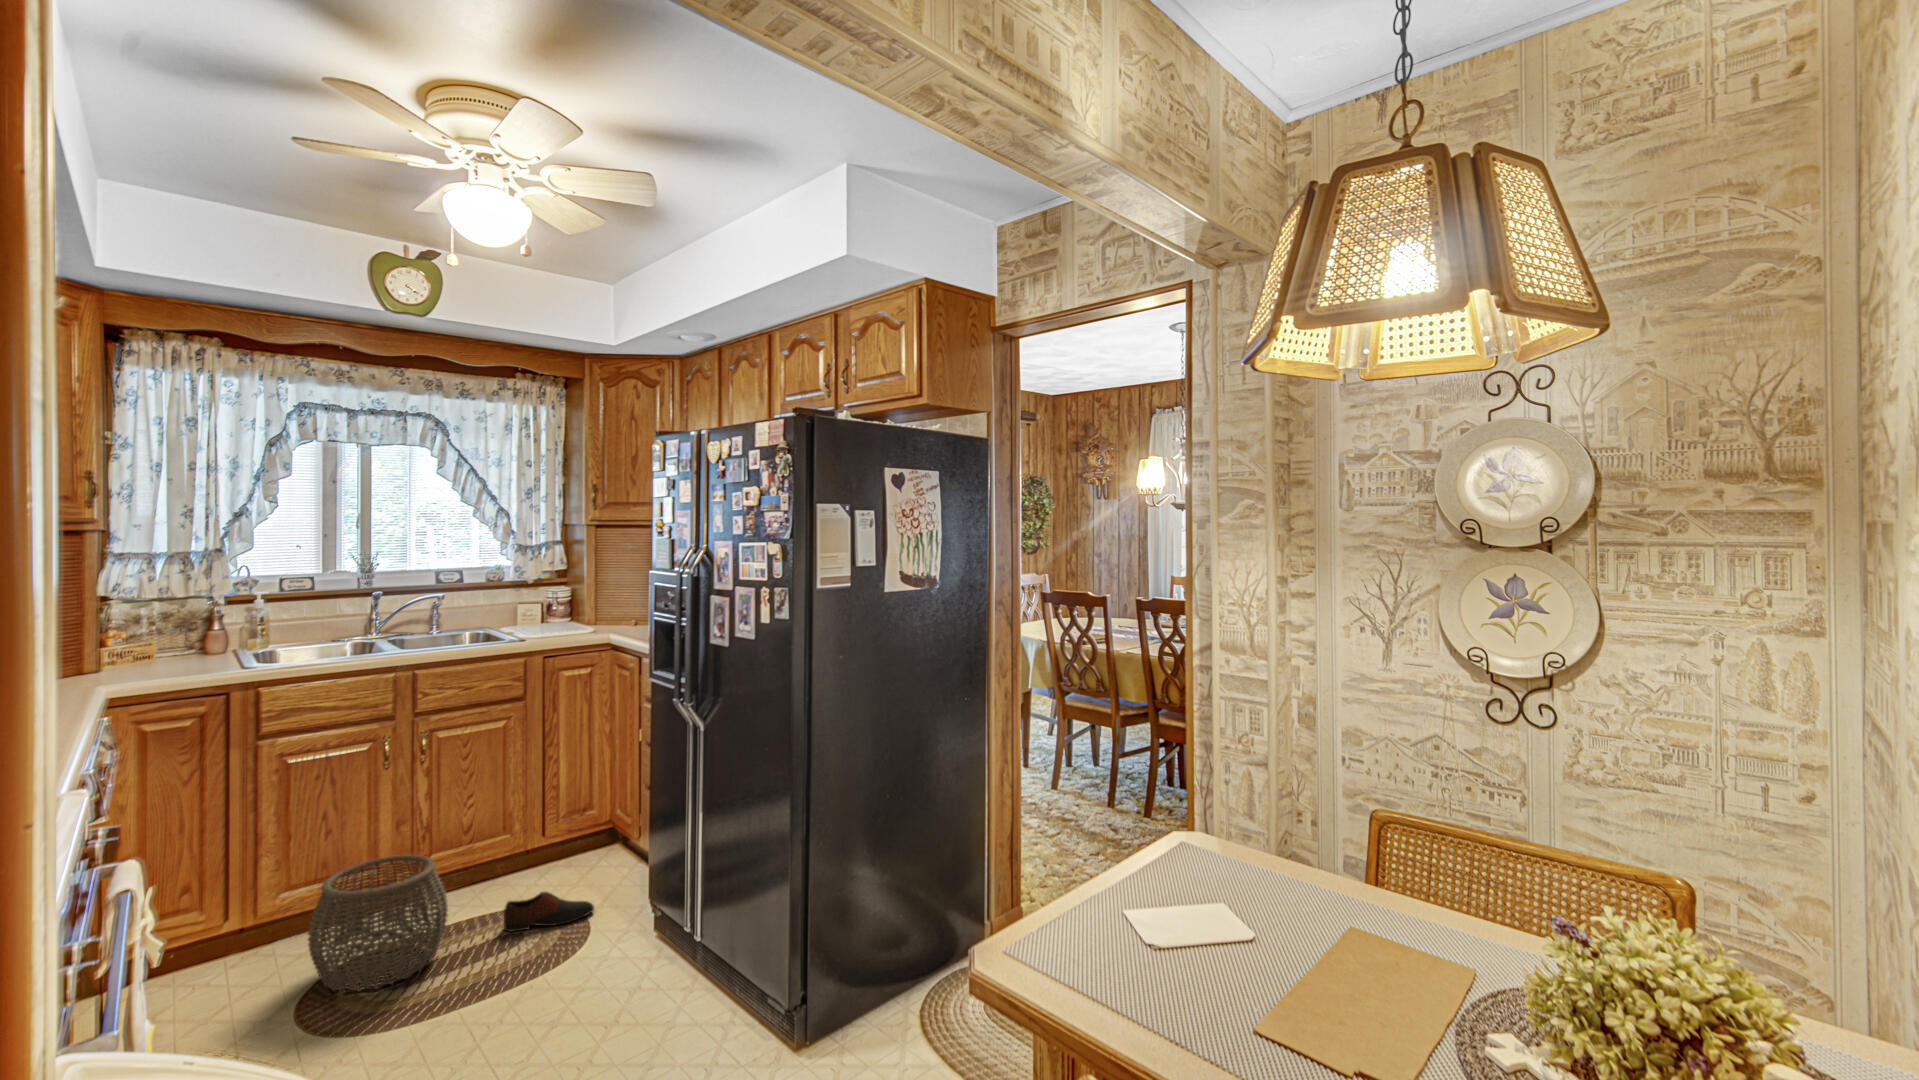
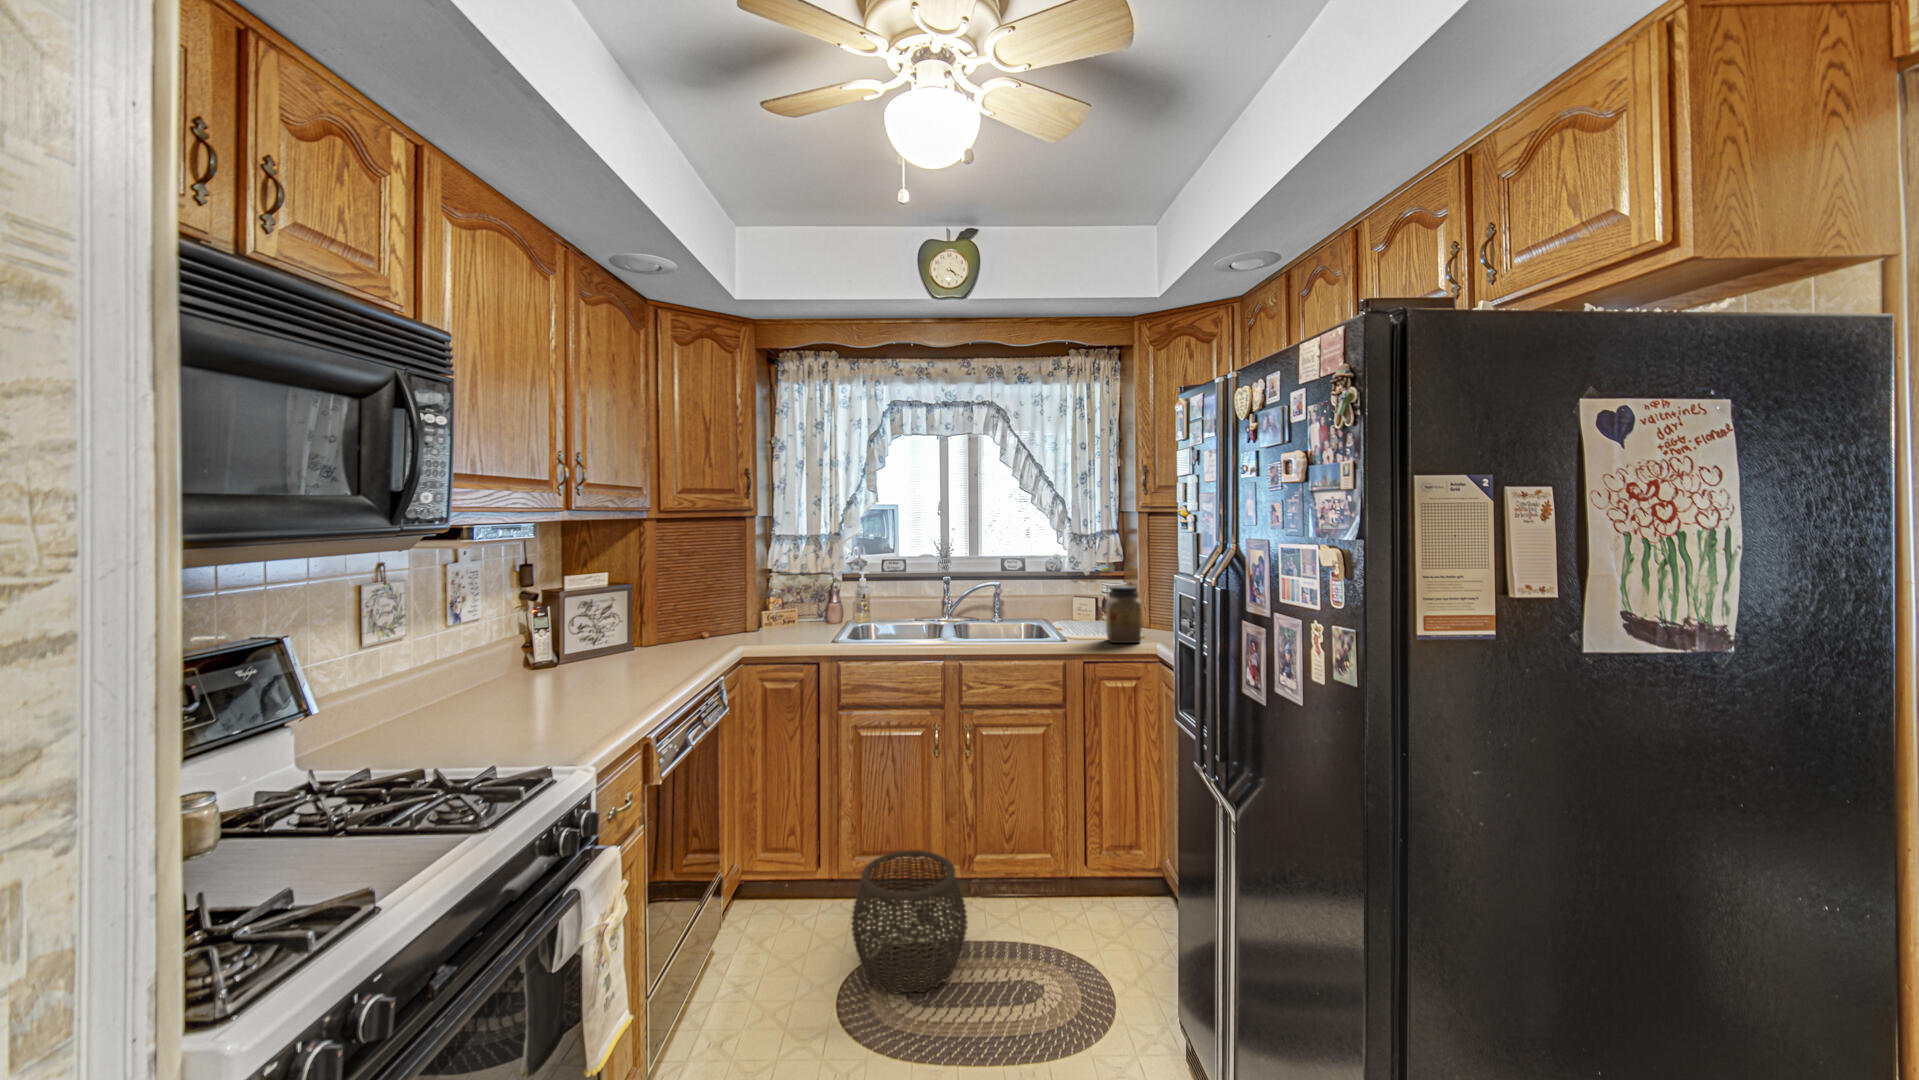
jar: none [568,590,602,640] -> present [1106,586,1142,643]
shoe: present [504,892,594,932] -> none [1022,933,1115,983]

